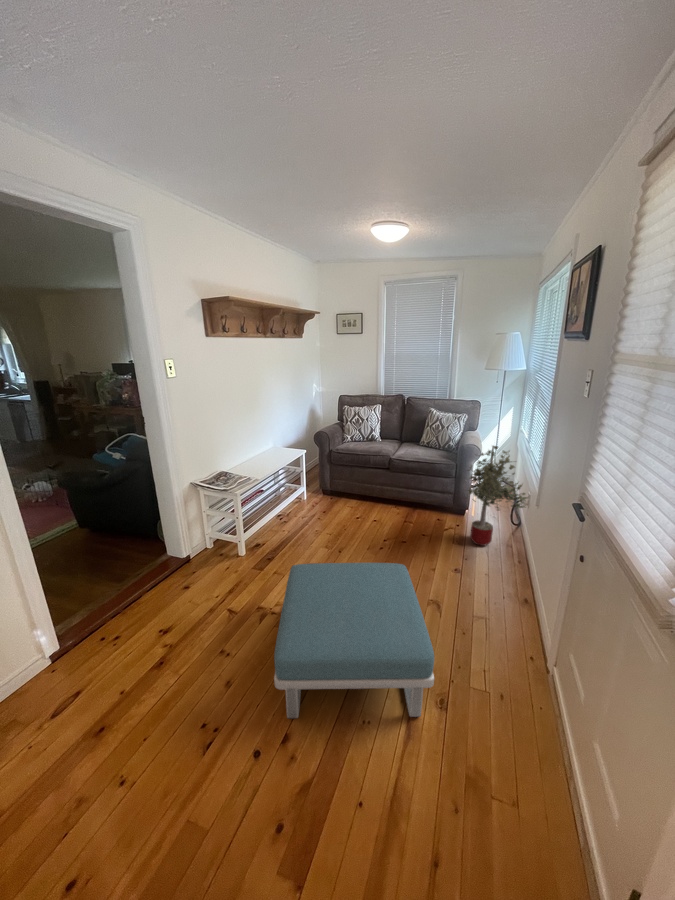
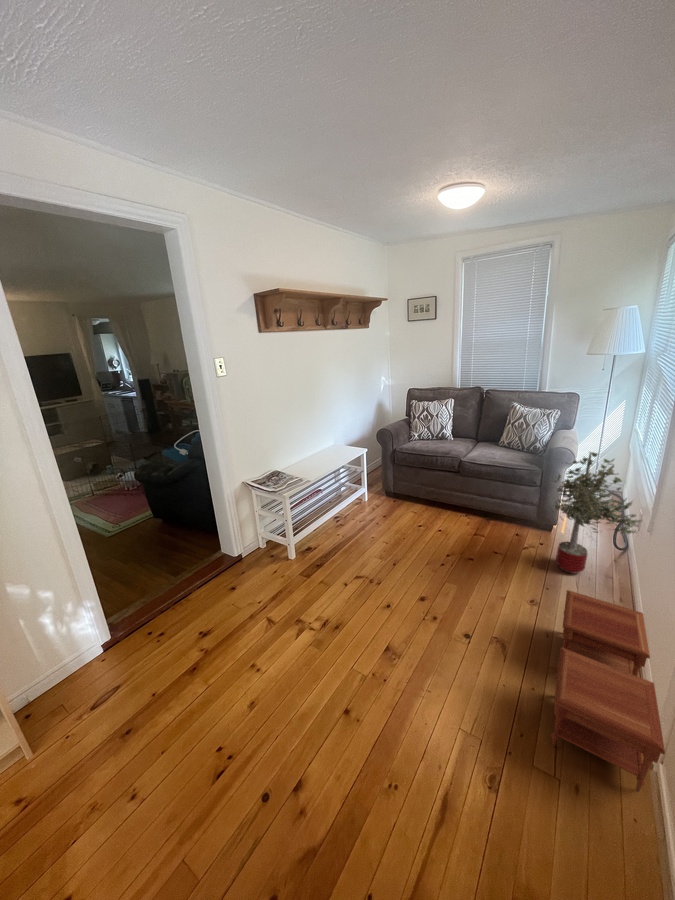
side table: none [478,554,551,686] -> present [552,590,665,792]
footstool: present [274,563,434,718] -> none [288,581,483,801]

